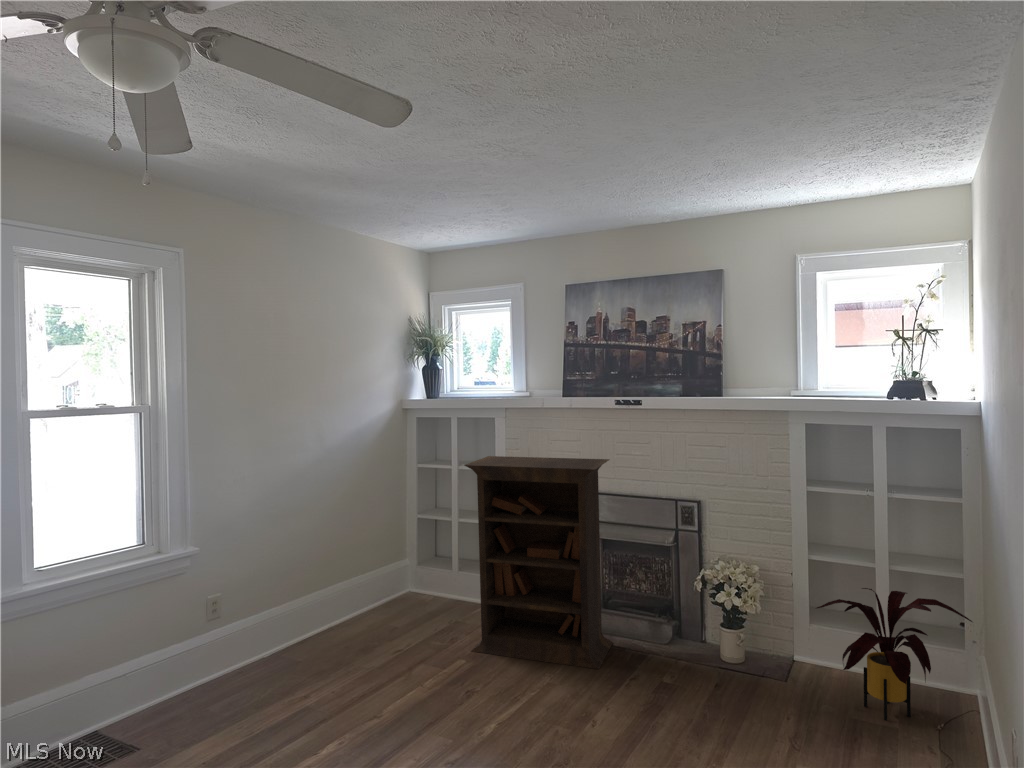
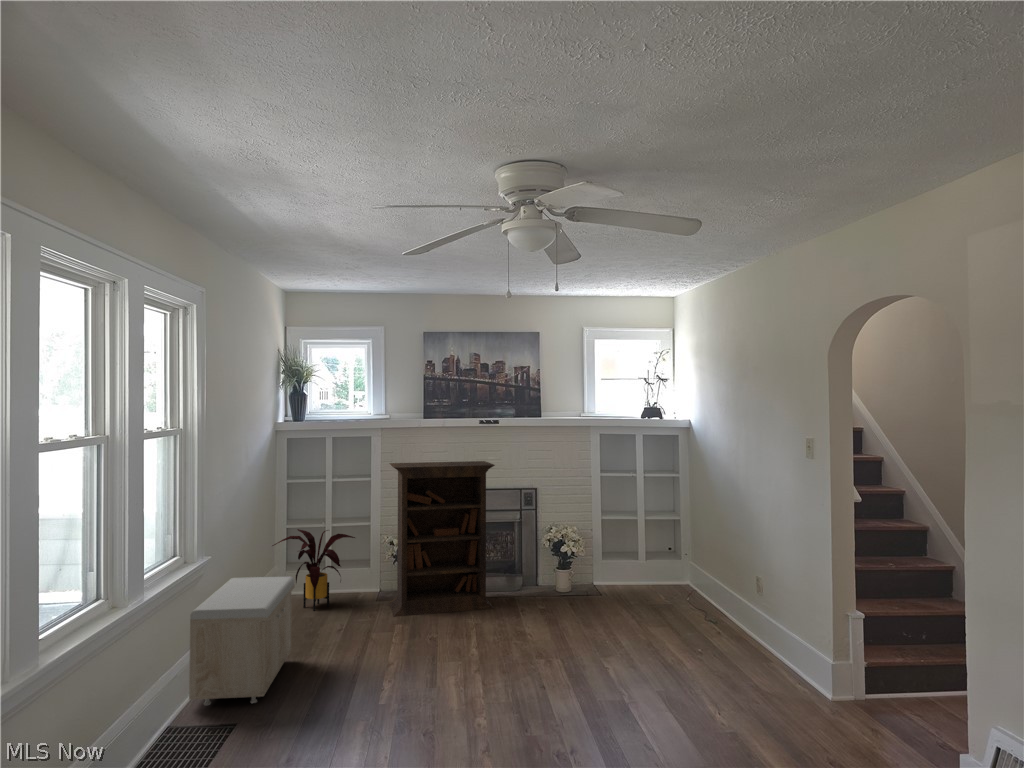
storage bench: none [128,584,295,743] -> present [189,576,295,705]
house plant: present [817,588,972,721] -> present [272,529,355,611]

